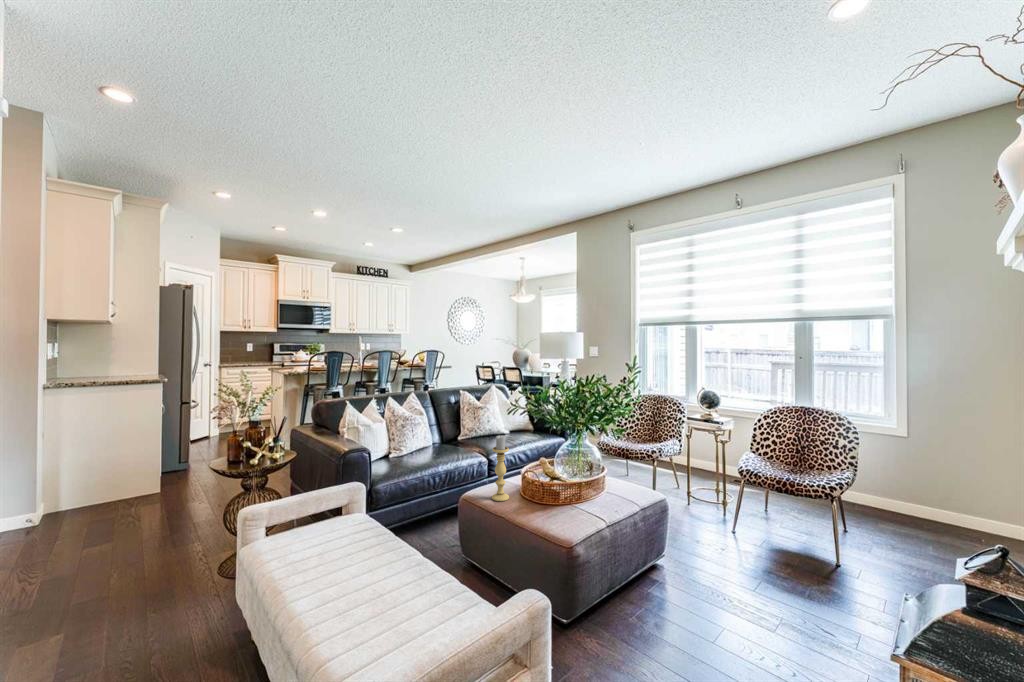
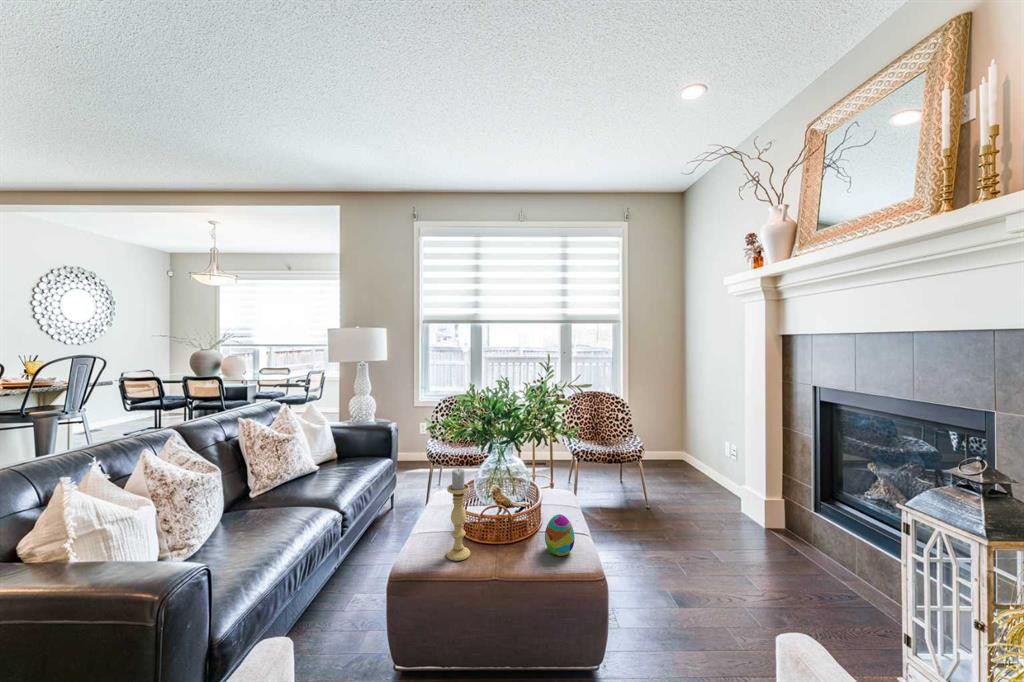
decorative egg: none [550,490,575,525] -> present [545,514,575,556]

